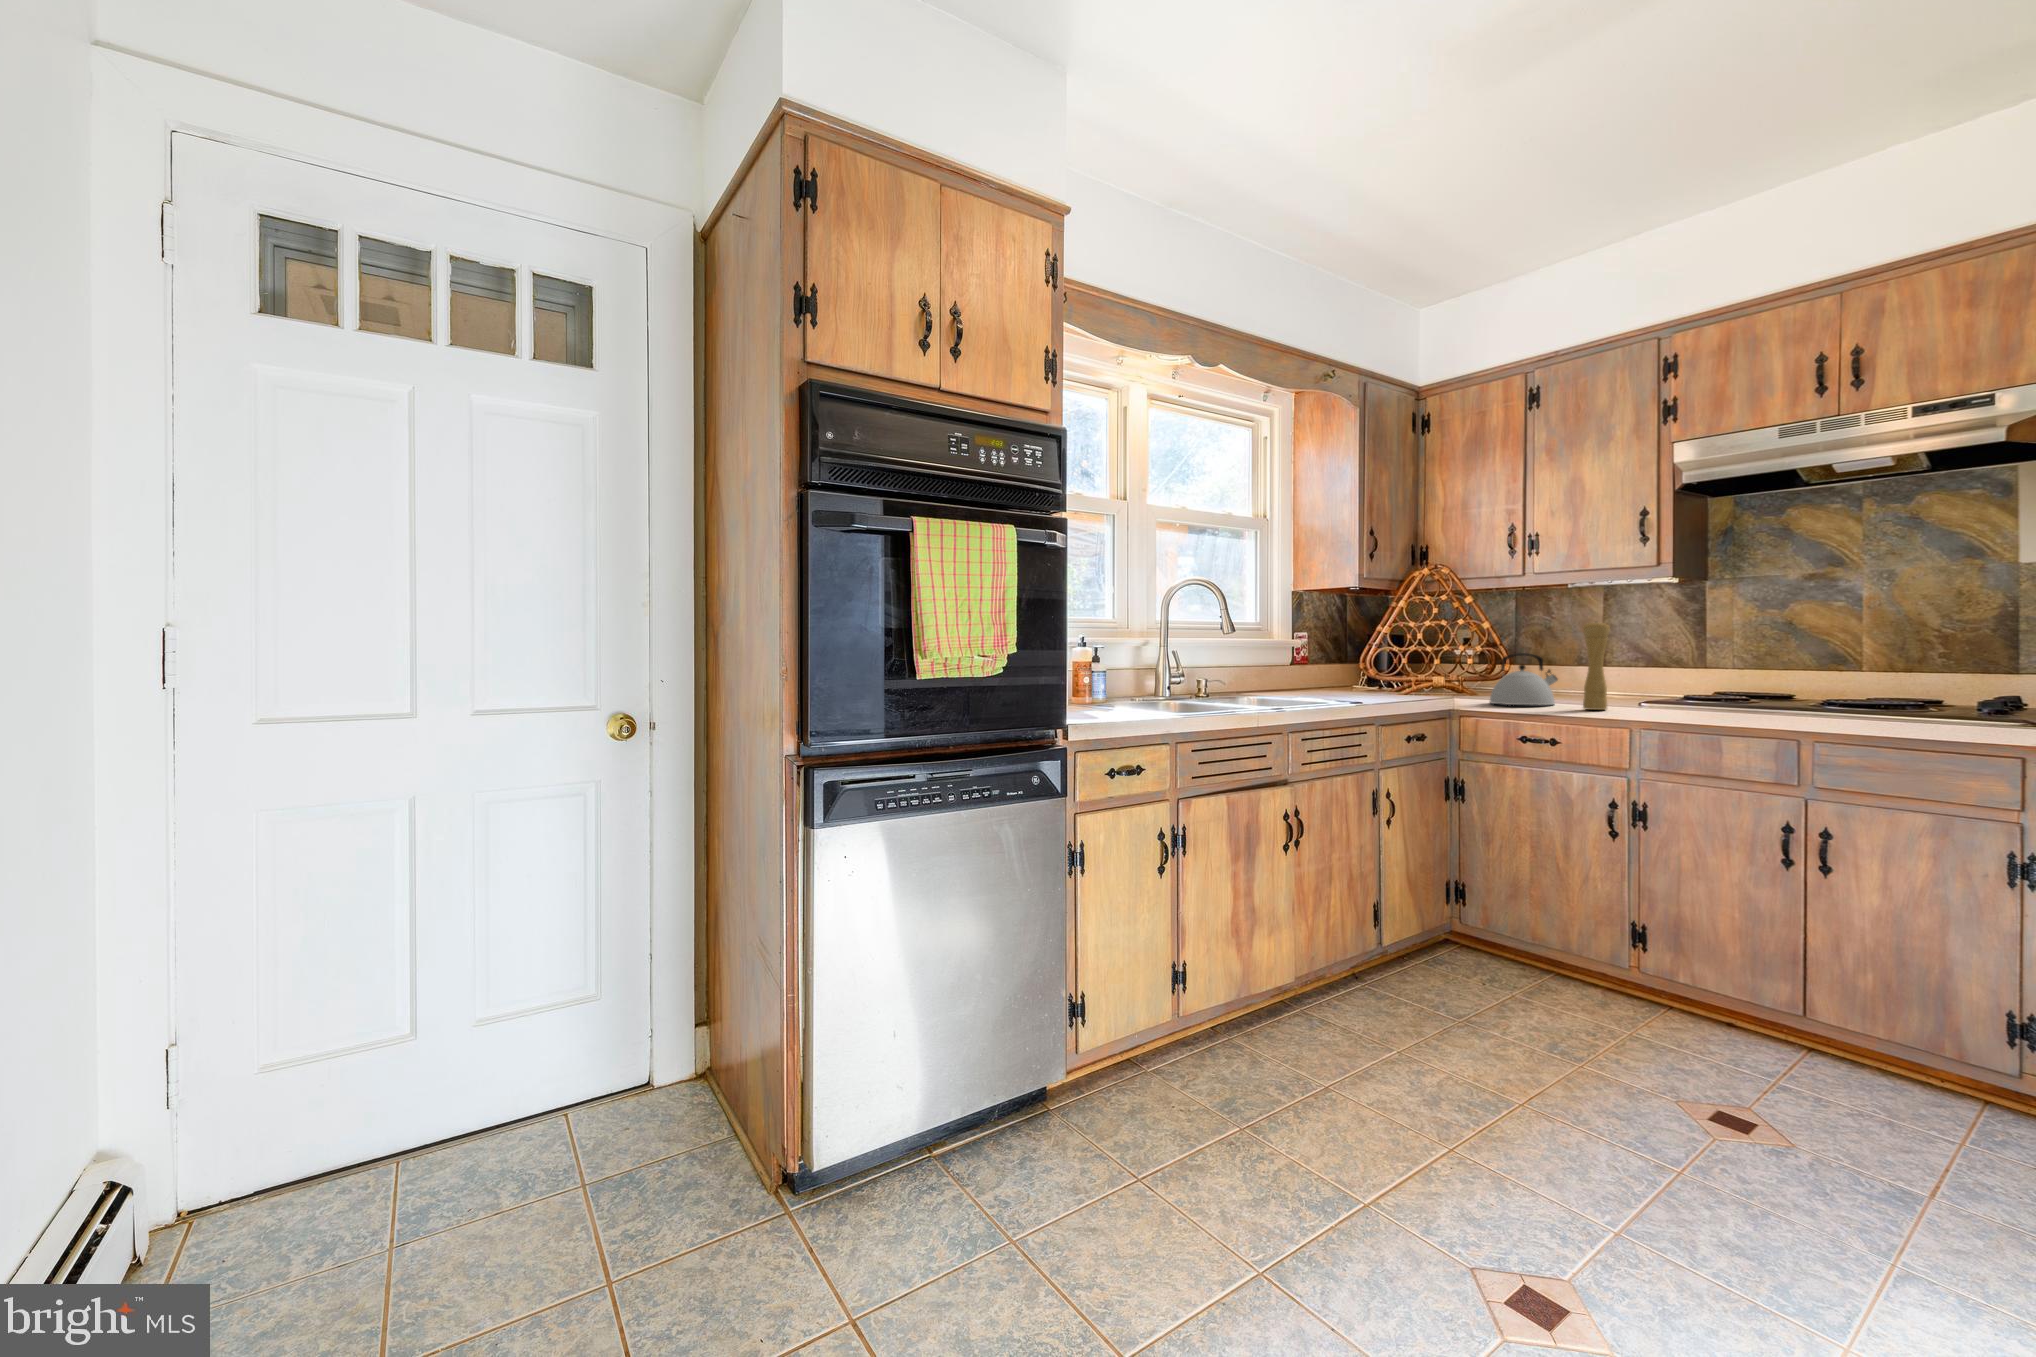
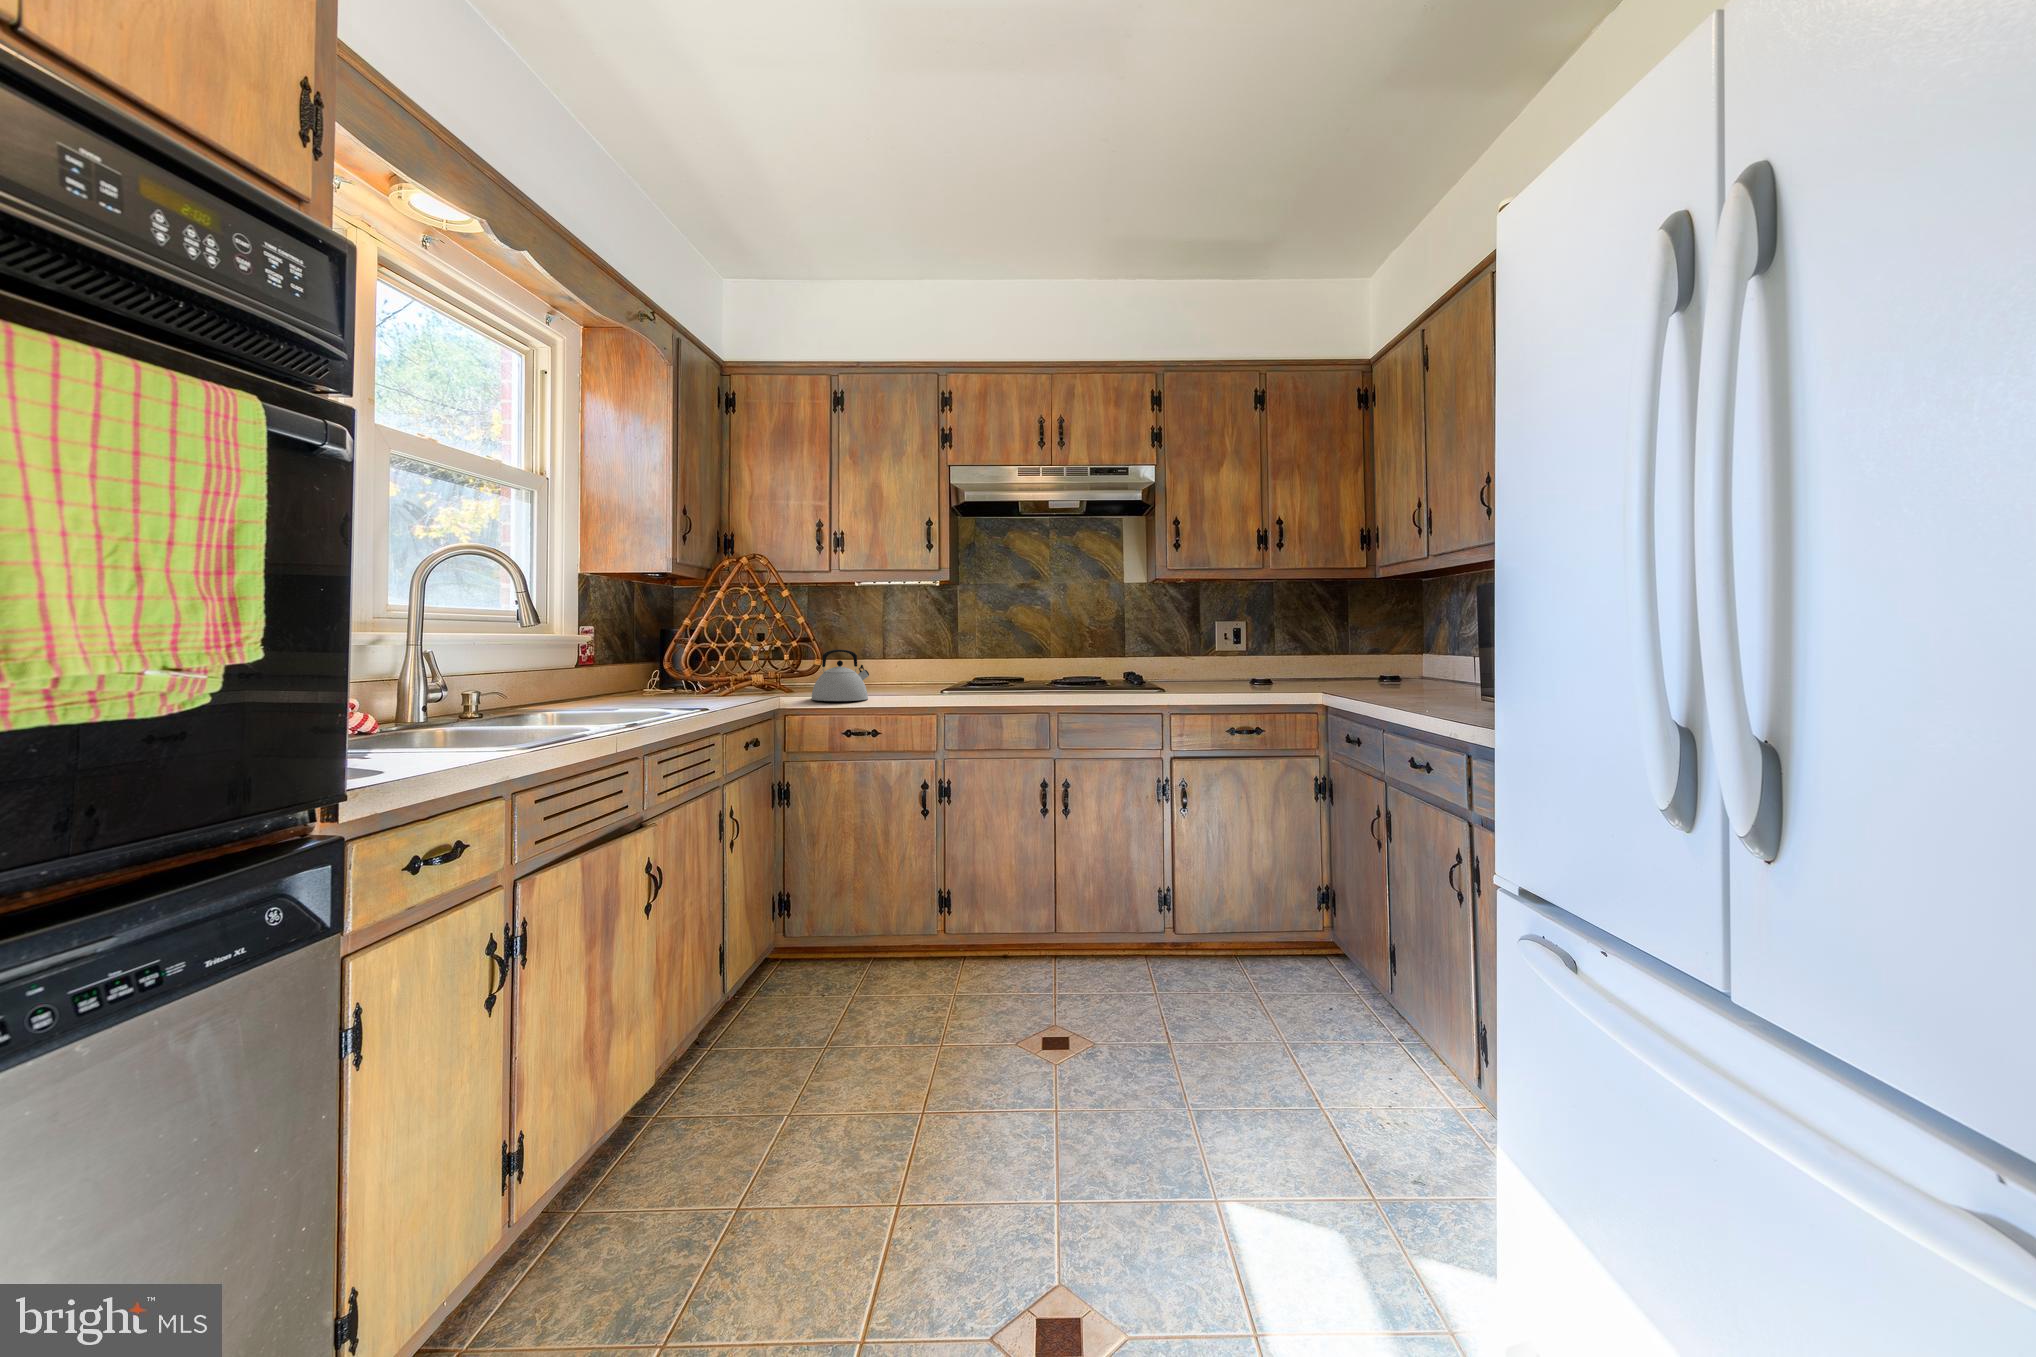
pepper mill: present [1583,622,1610,710] -> none [897,621,917,703]

